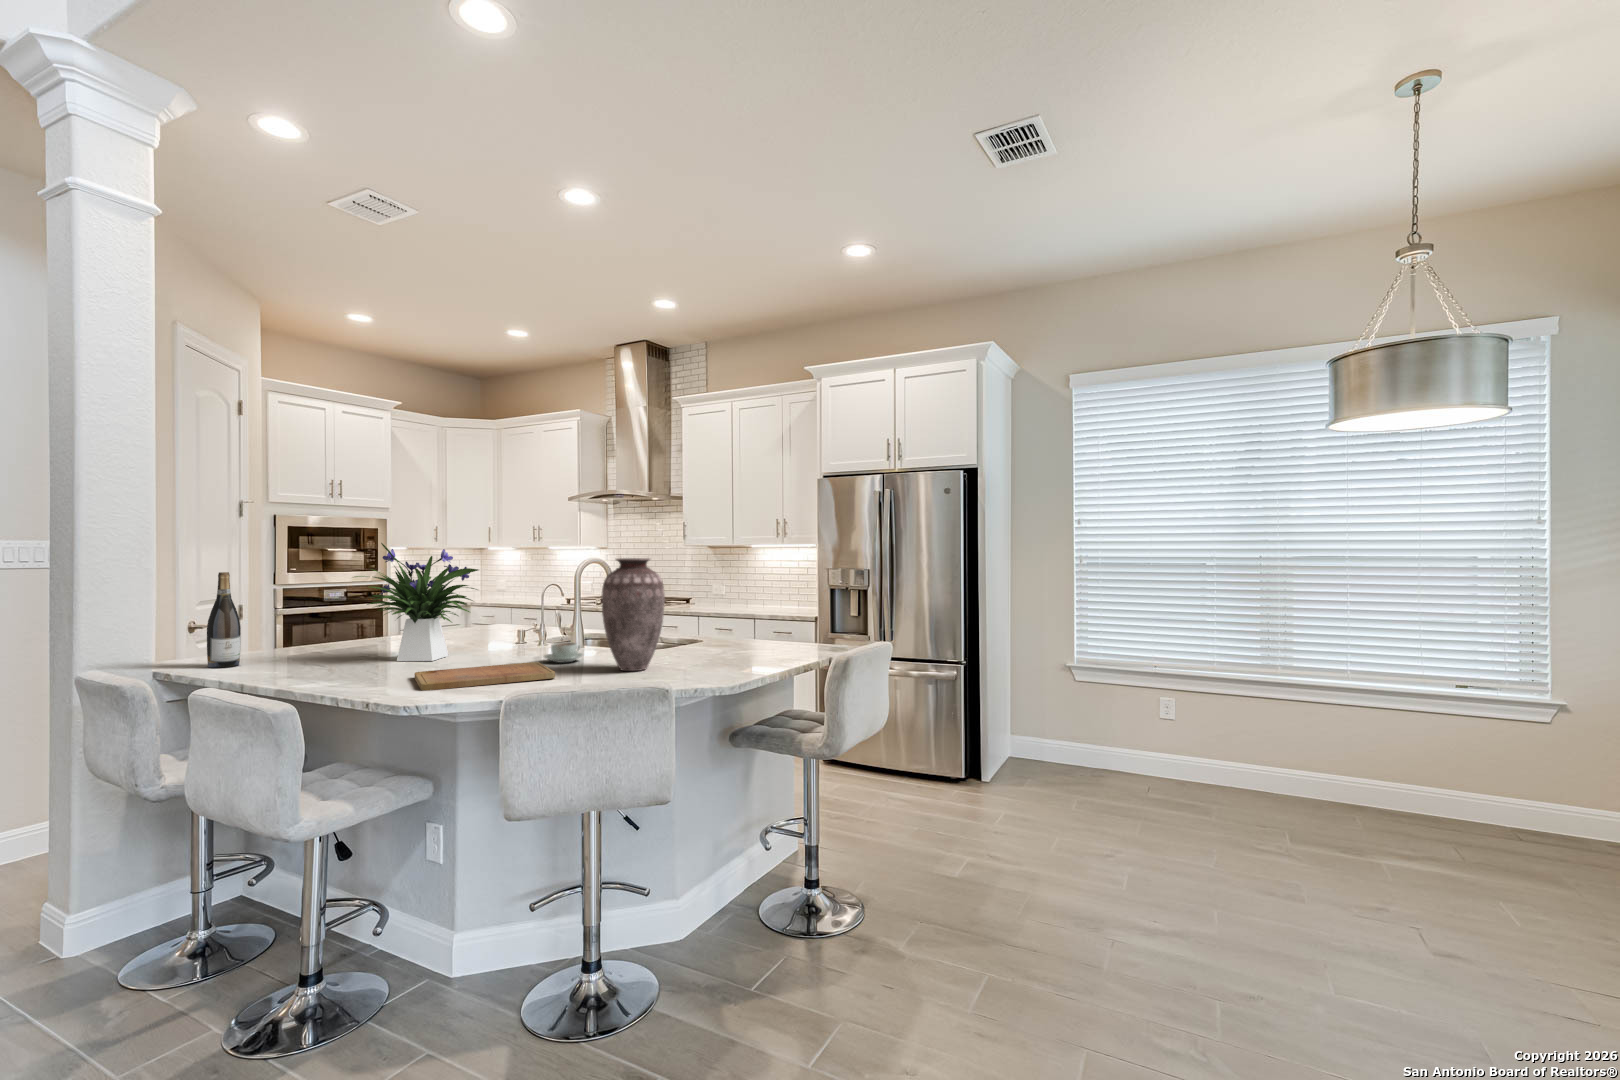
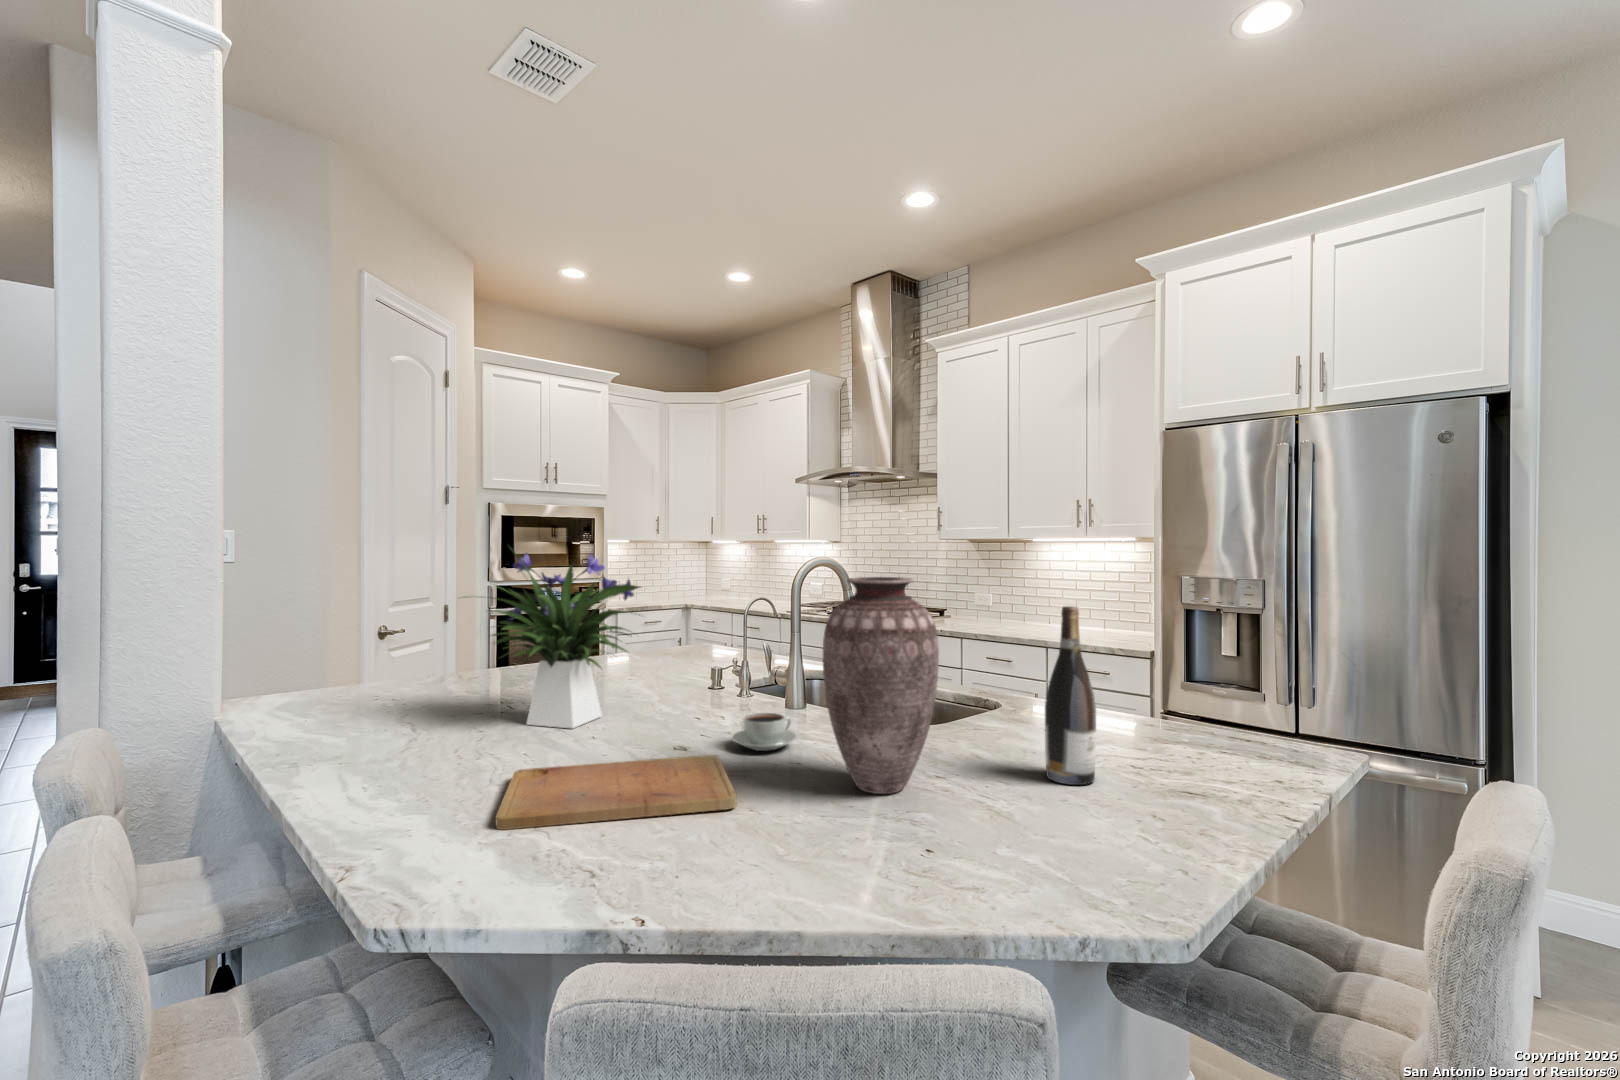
wine bottle: present [207,572,241,668] -> present [1045,606,1096,785]

